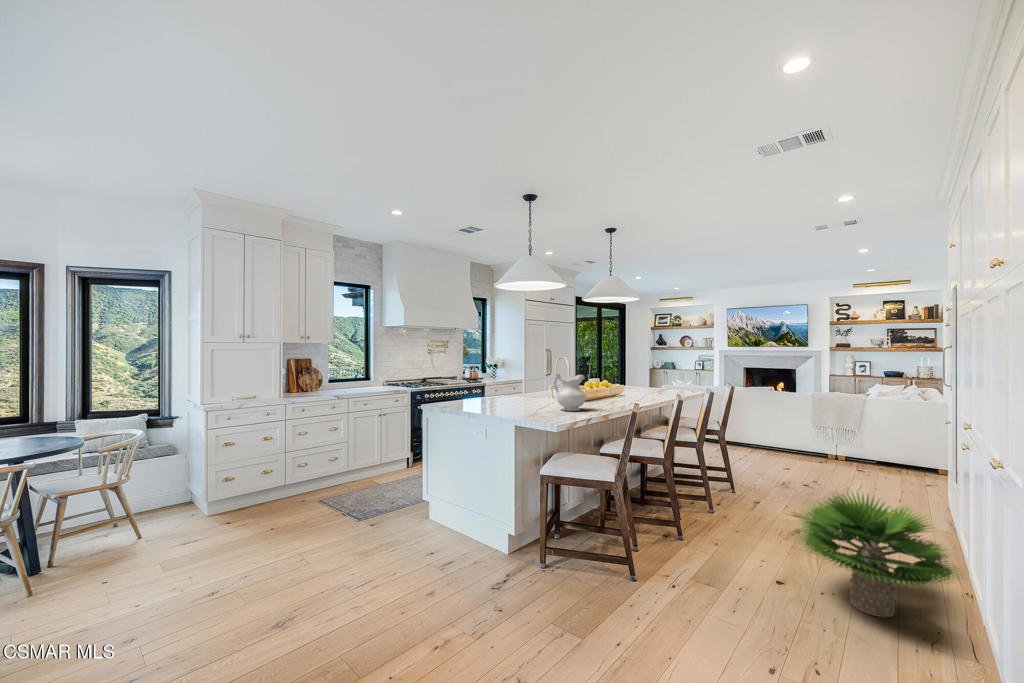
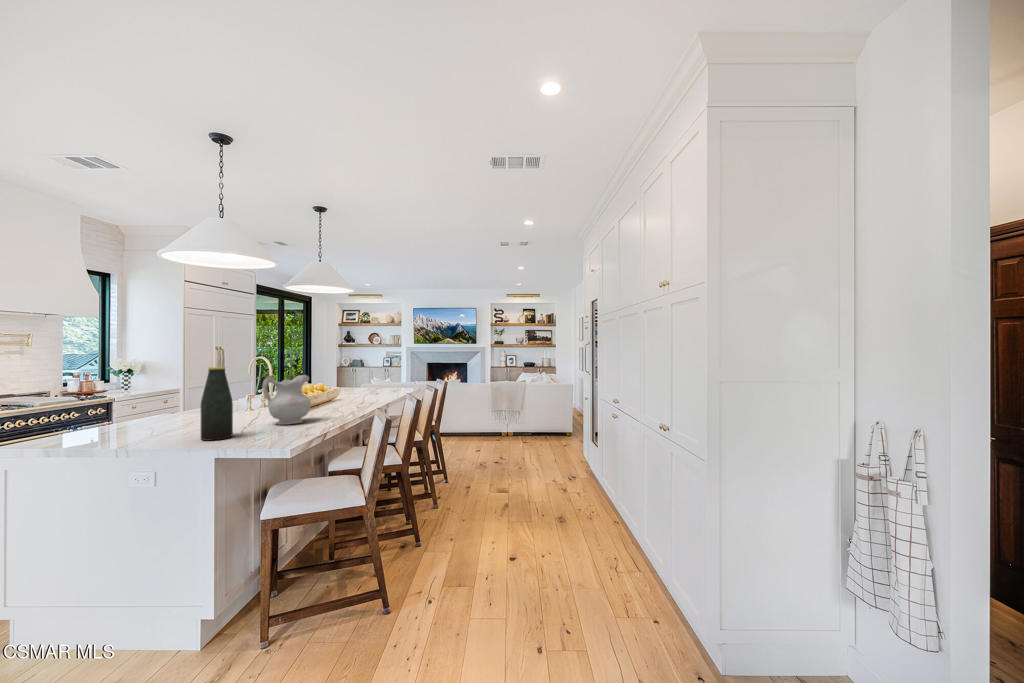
bottle: none [515,367,532,415] -> present [201,367,233,441]
potted plant: present [800,493,958,617] -> none [530,462,650,569]

